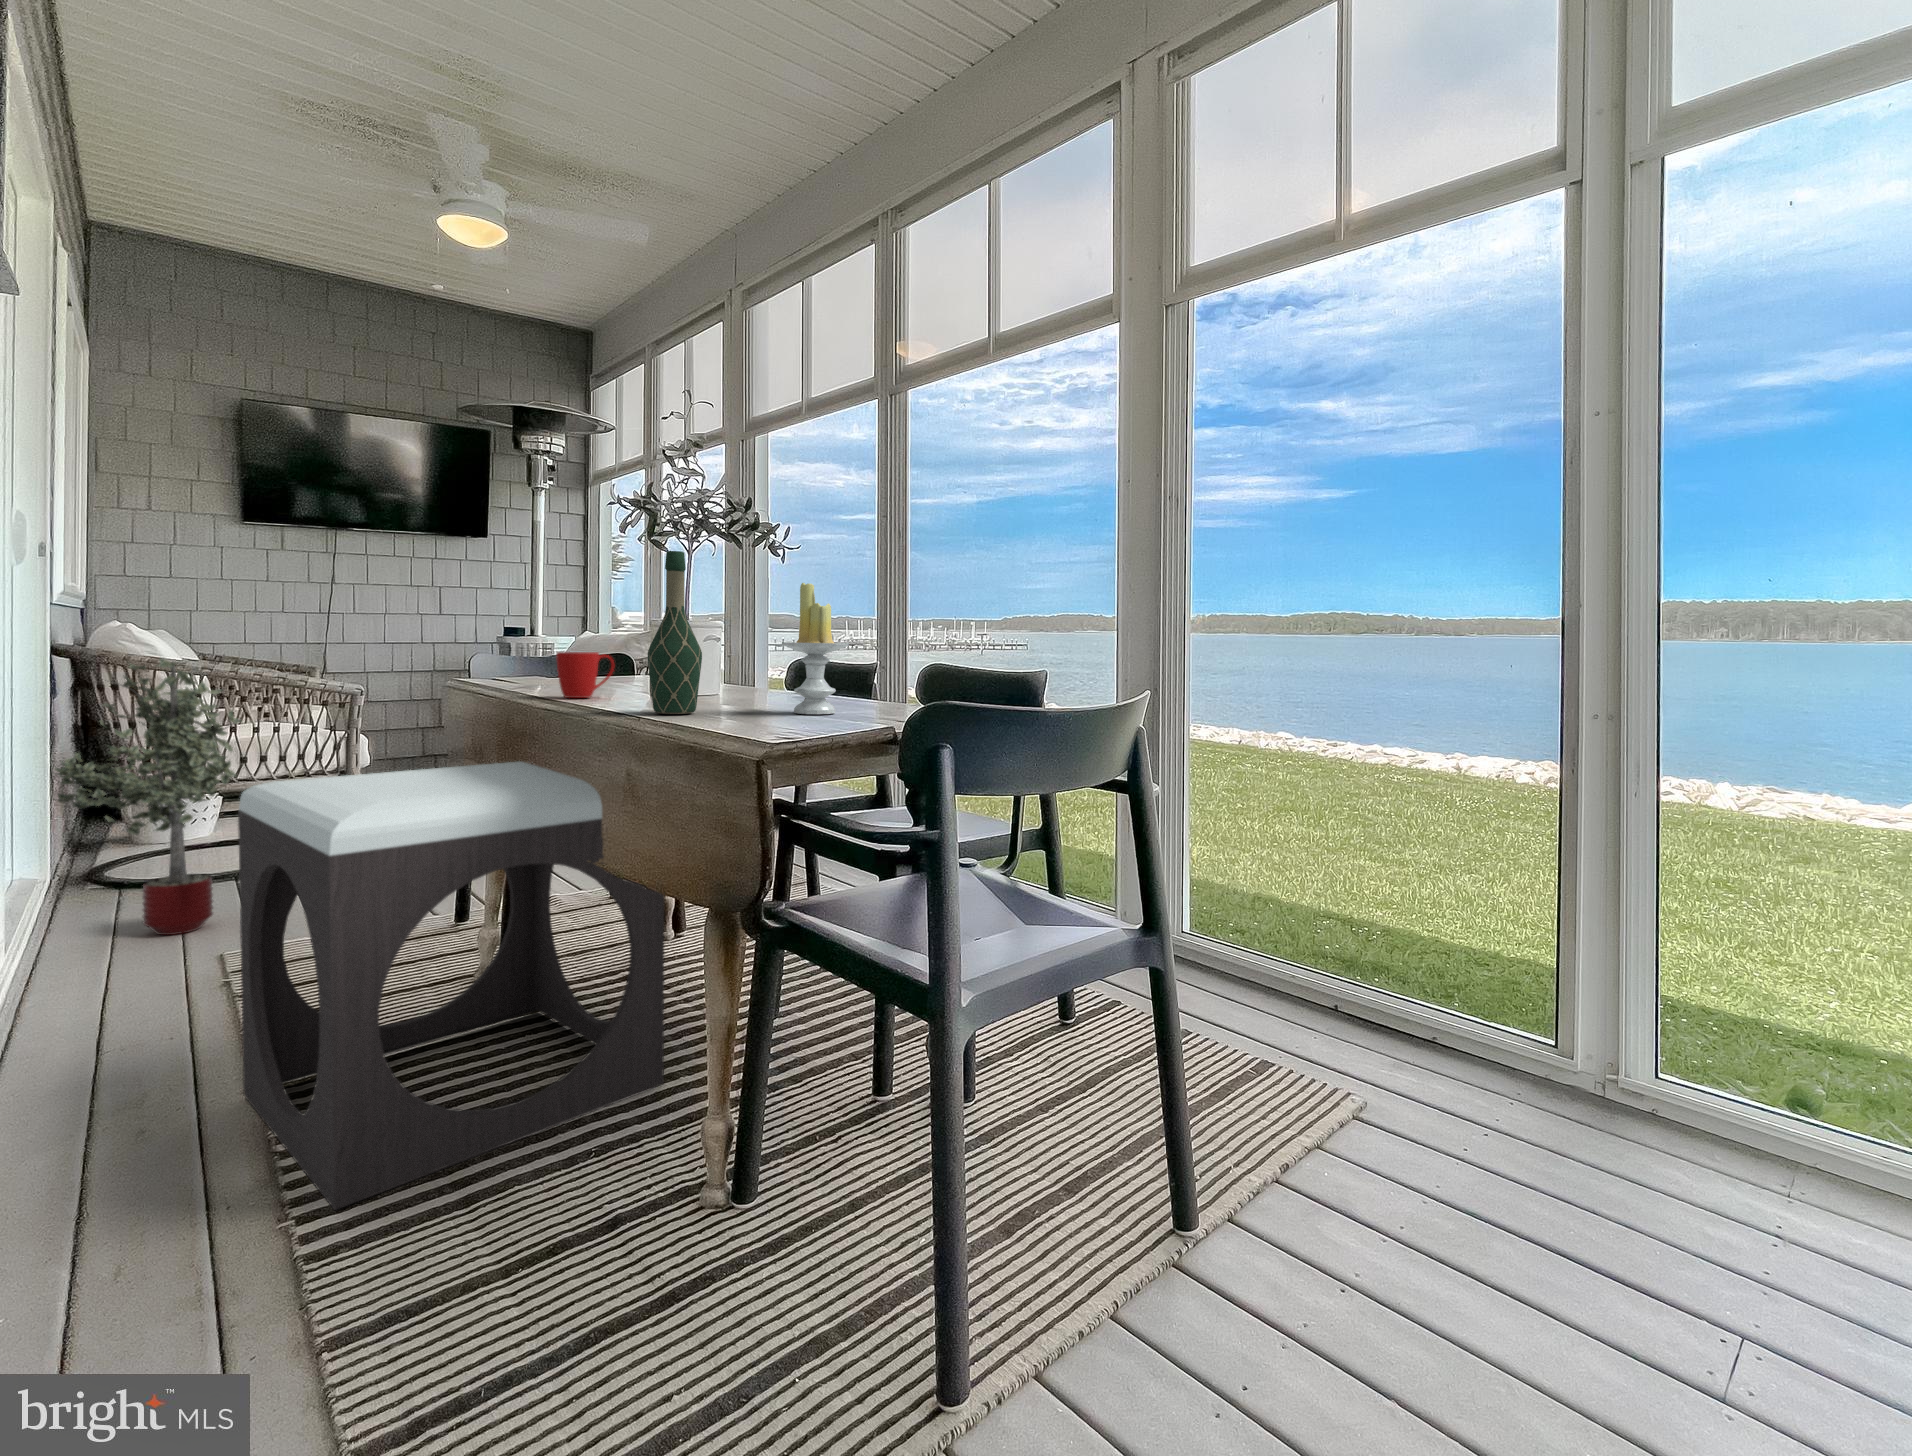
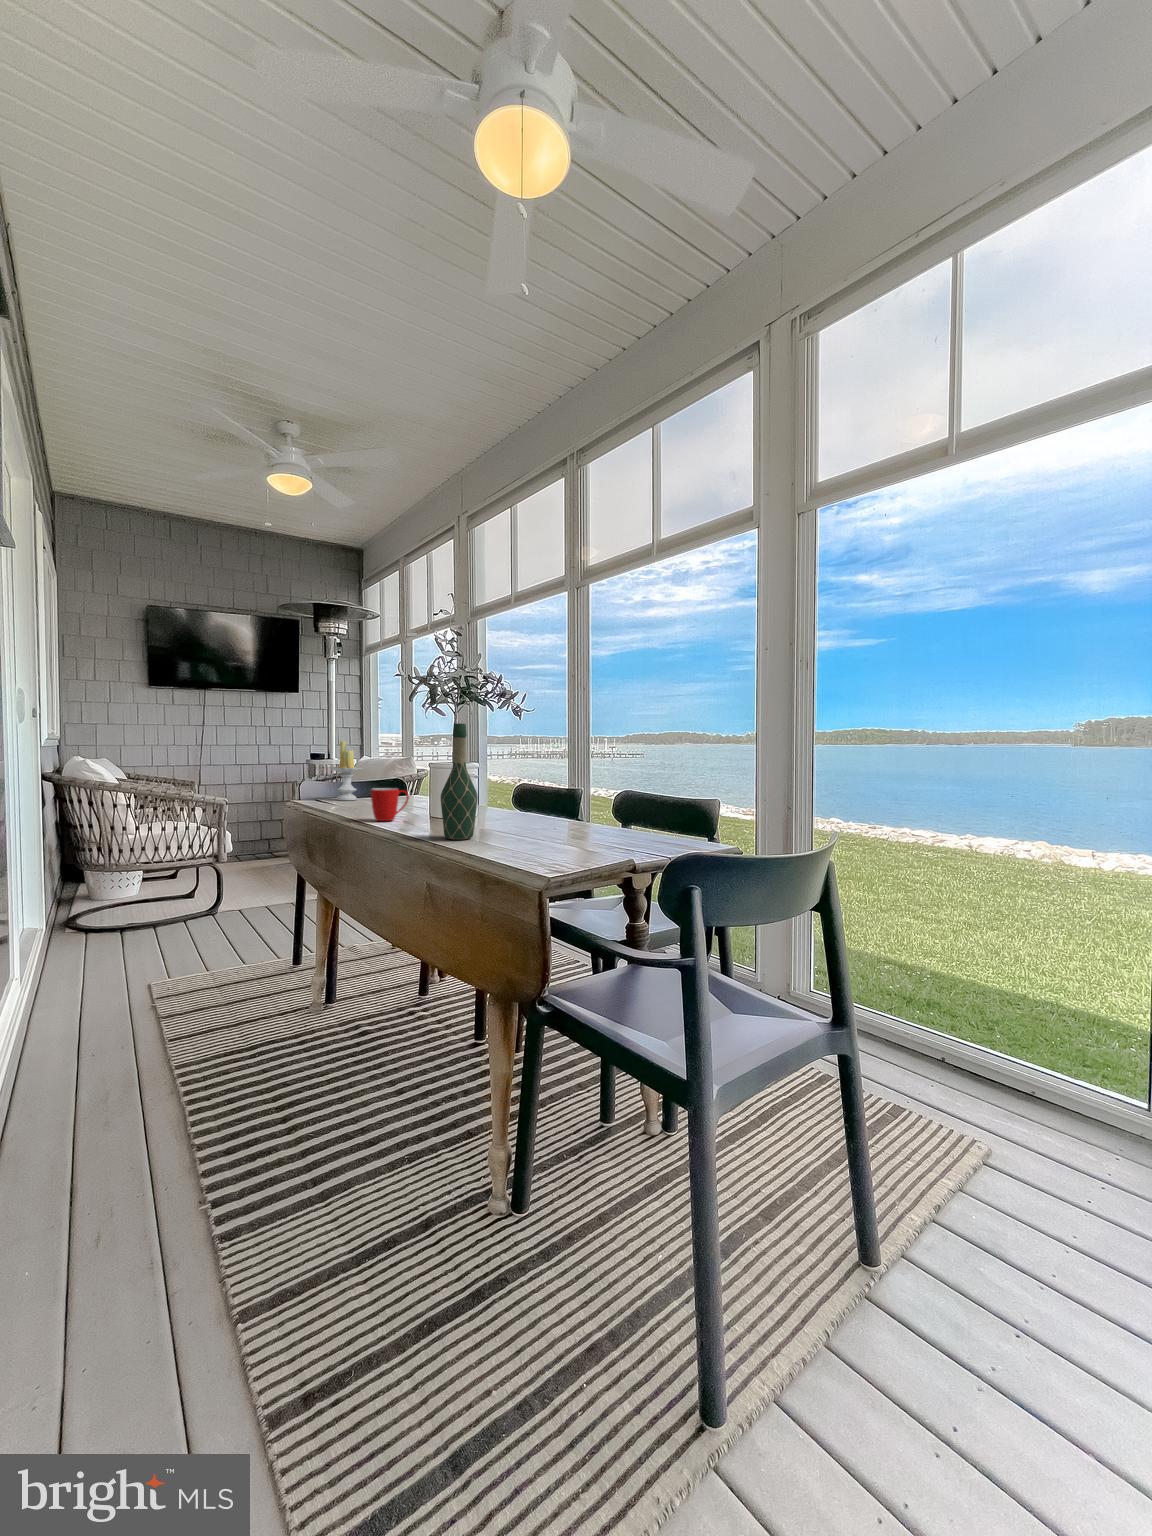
candle: present [782,583,849,714] -> present [331,741,363,800]
potted tree: present [55,659,242,935] -> none [43,786,163,969]
footstool: present [238,762,664,1210] -> none [165,864,450,1204]

